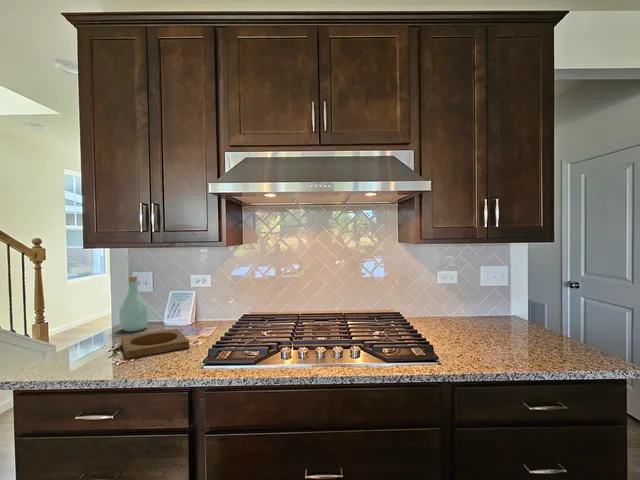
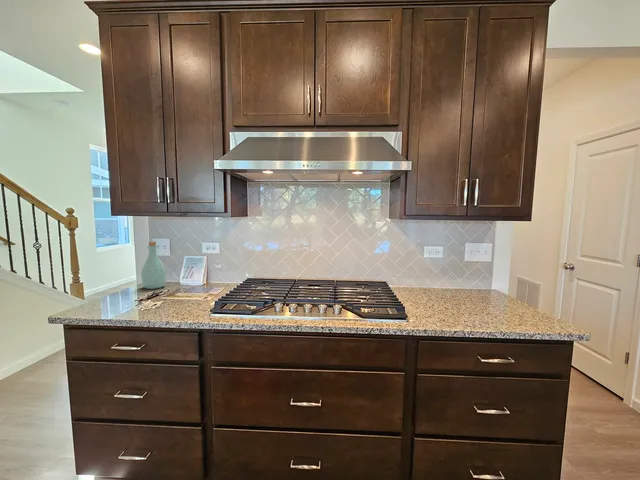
tray: present [121,329,189,359] -> none [142,287,199,309]

